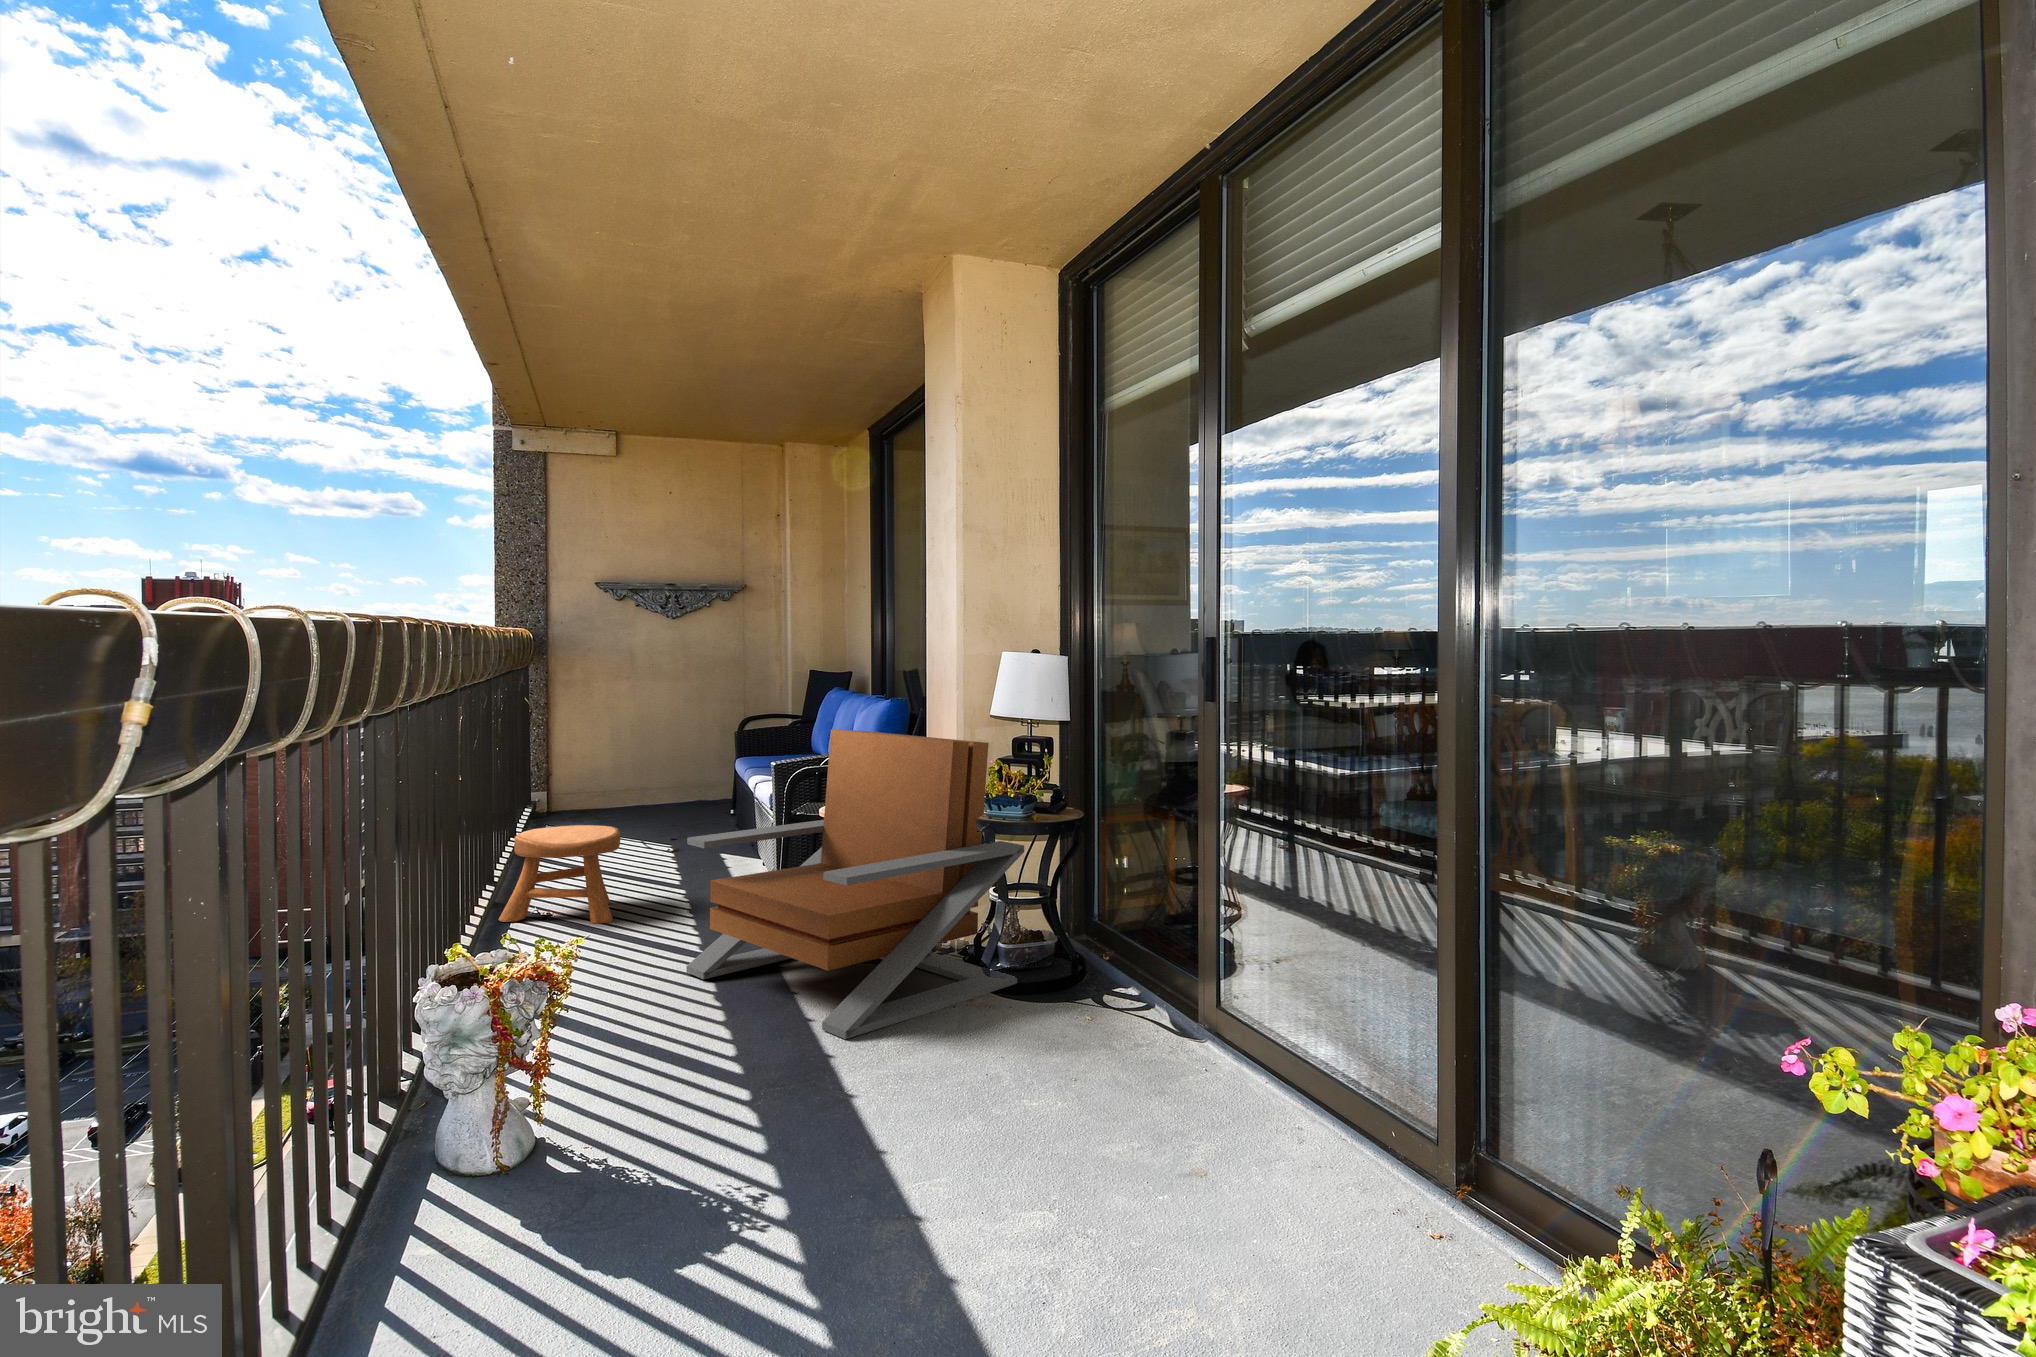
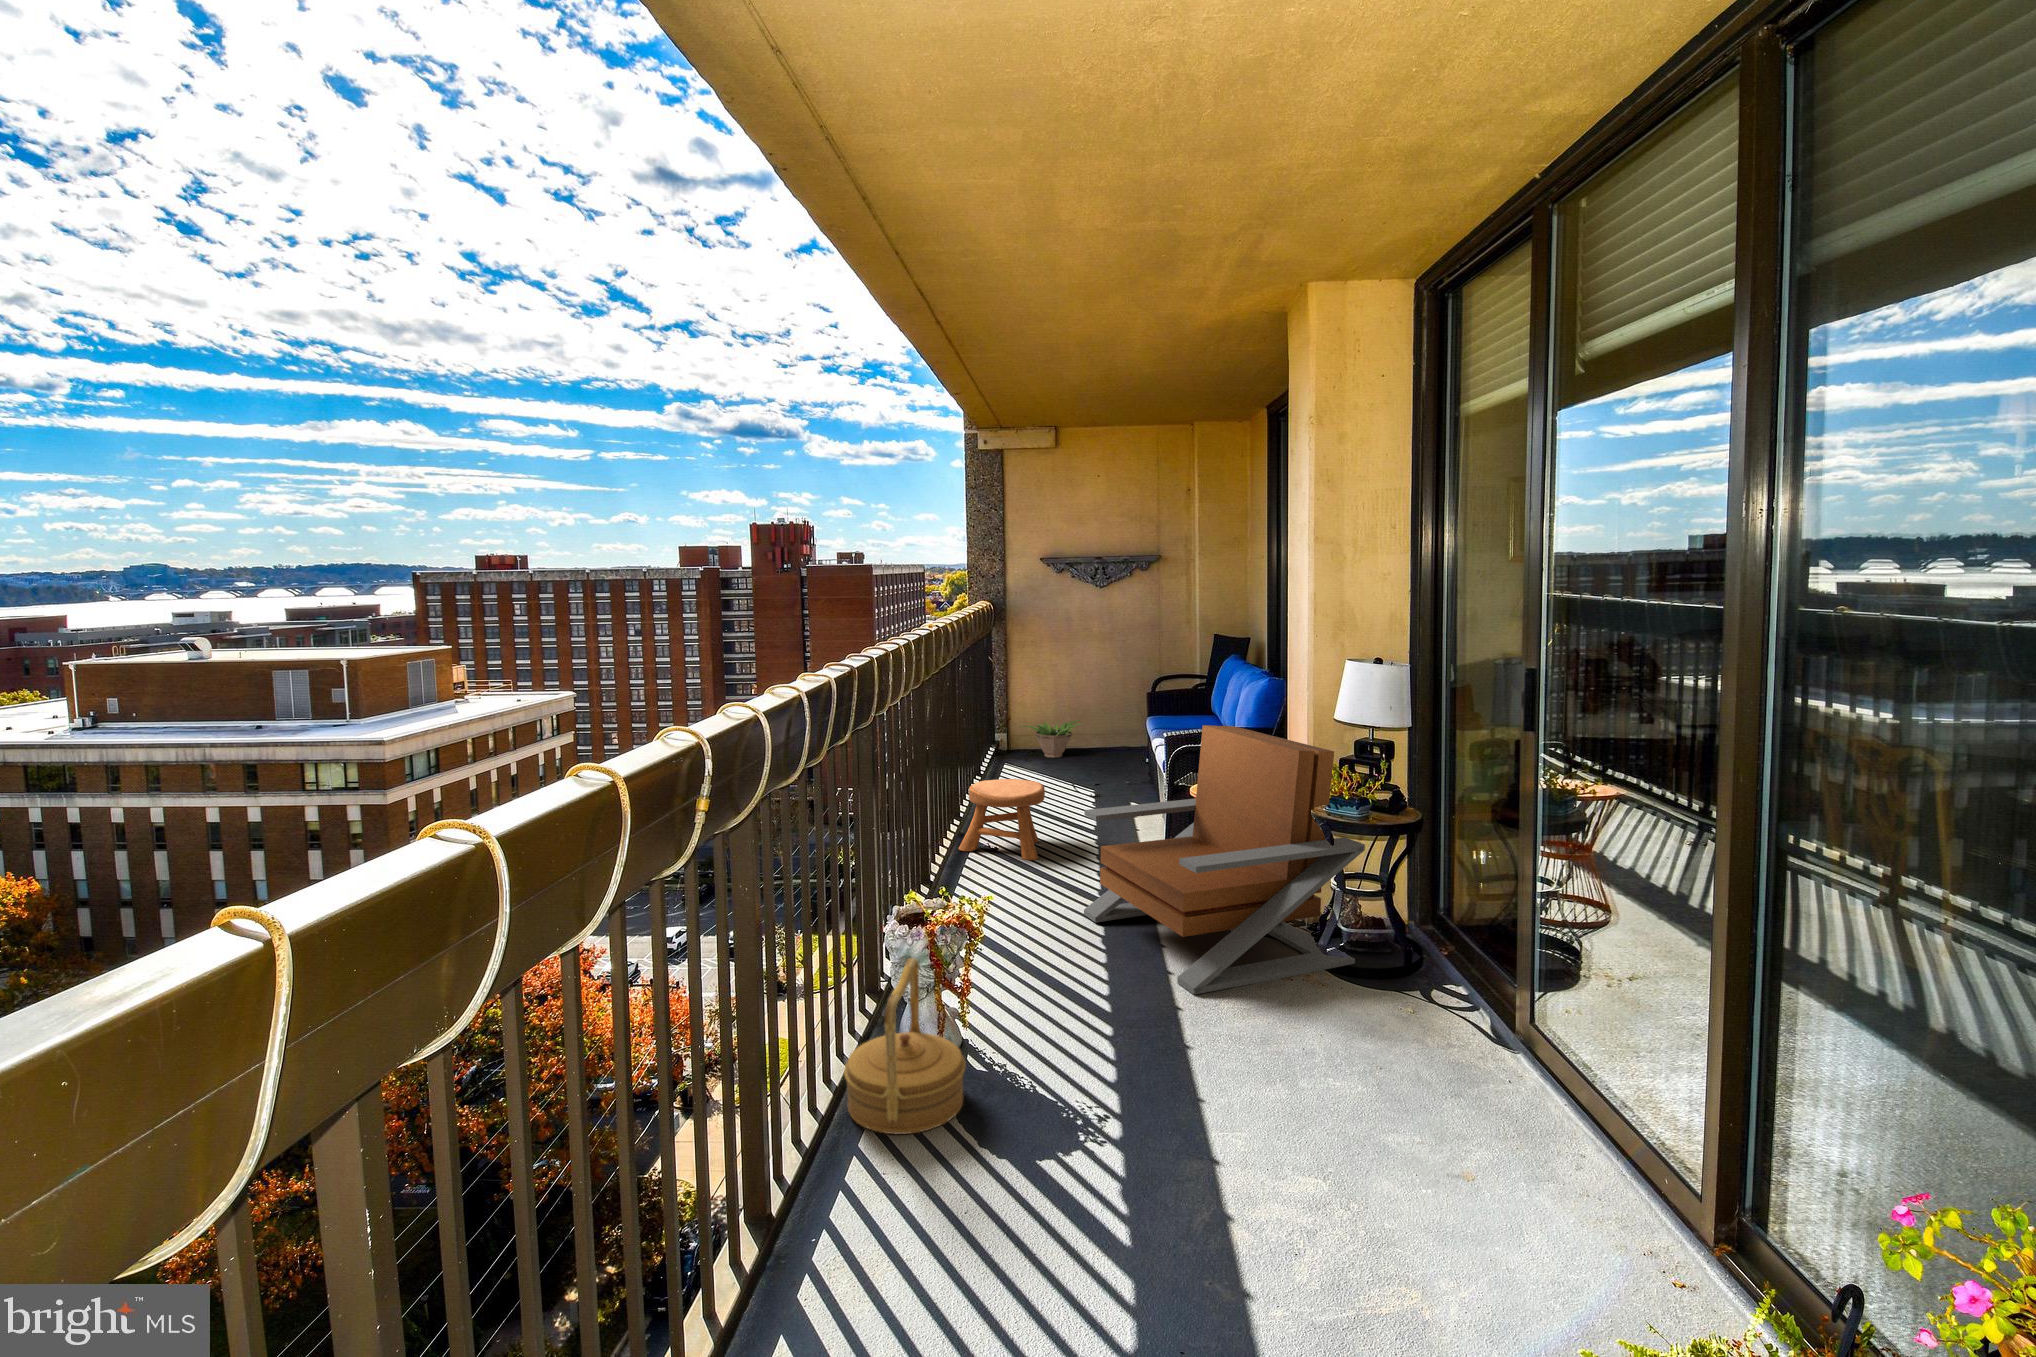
decorative plant: none [568,773,653,818] -> present [1021,721,1084,758]
woven basket: none [350,1021,555,1289] -> present [844,958,966,1134]

